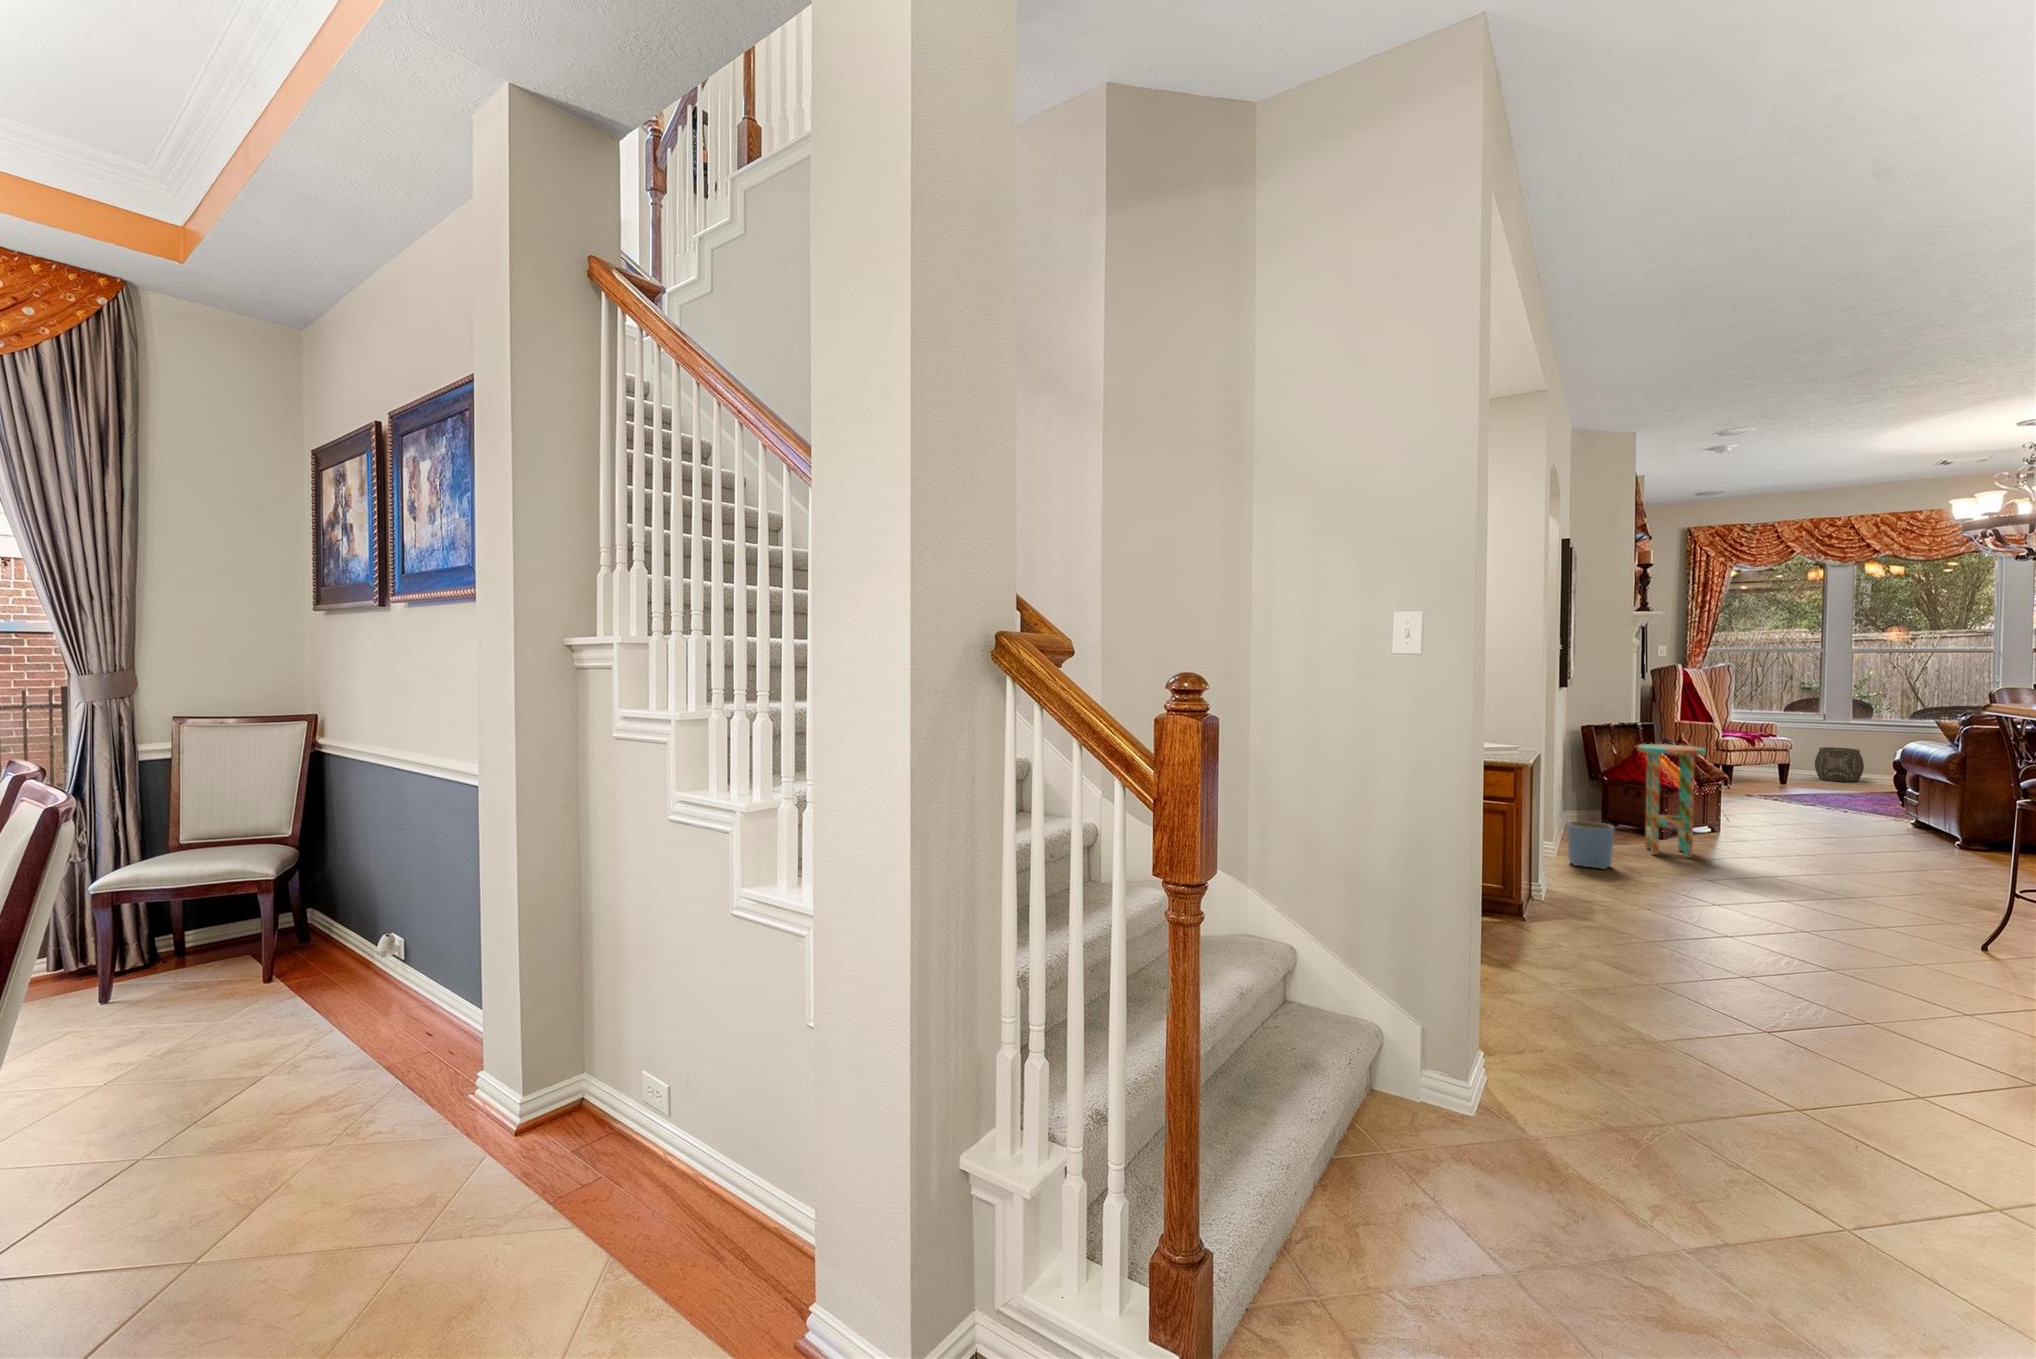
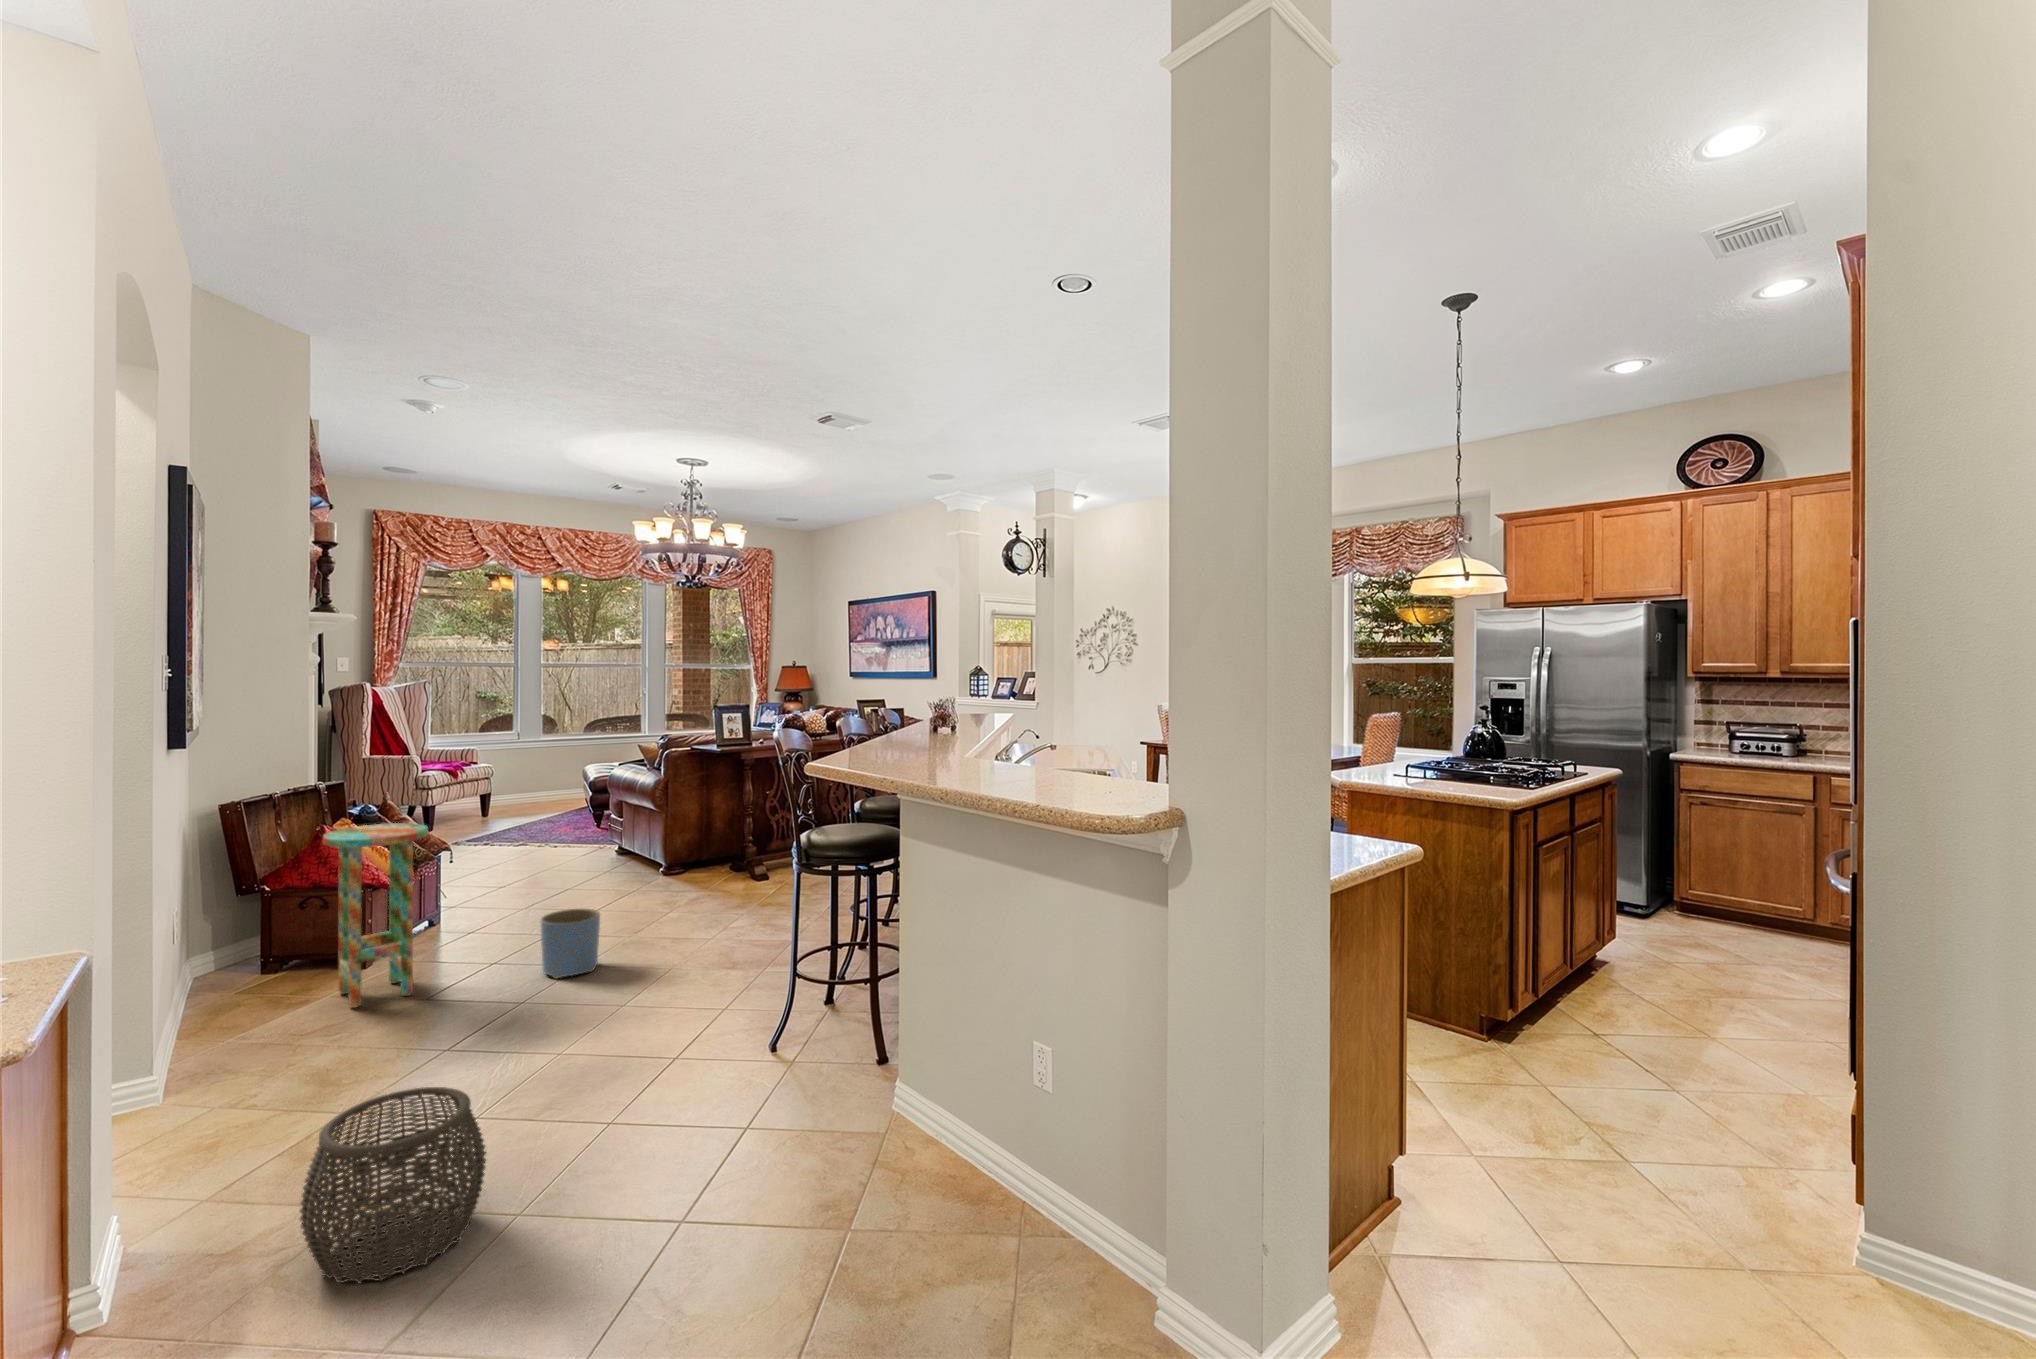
woven basket: present [1815,747,1864,782] -> present [300,1087,486,1284]
planter: present [1567,821,1614,869] -> present [540,909,600,978]

